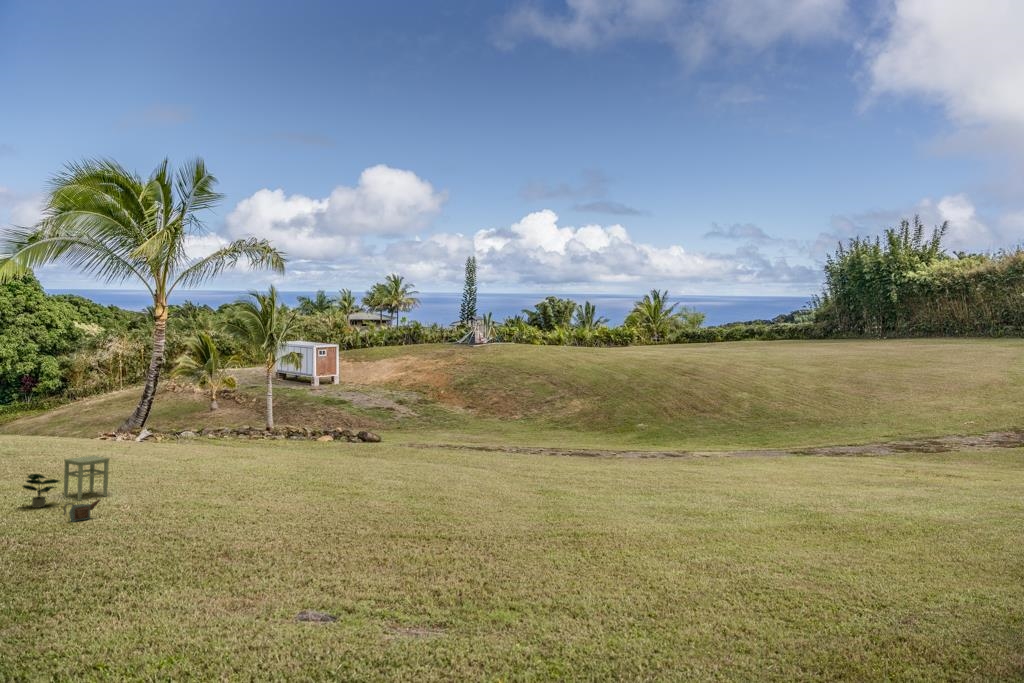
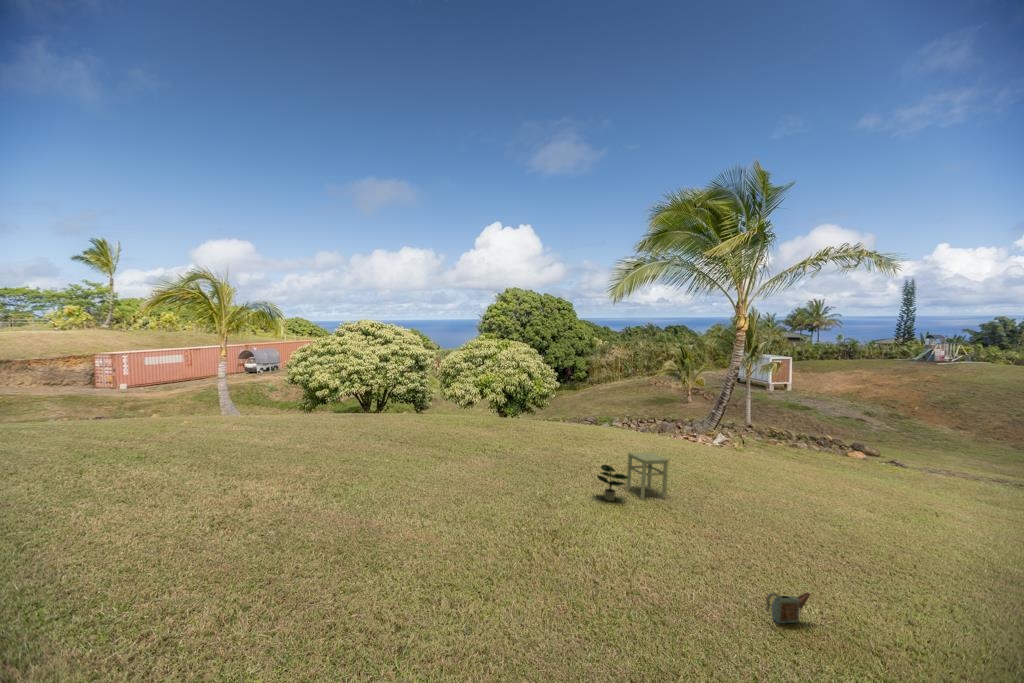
watering can: present [63,500,100,522] -> present [765,592,810,624]

